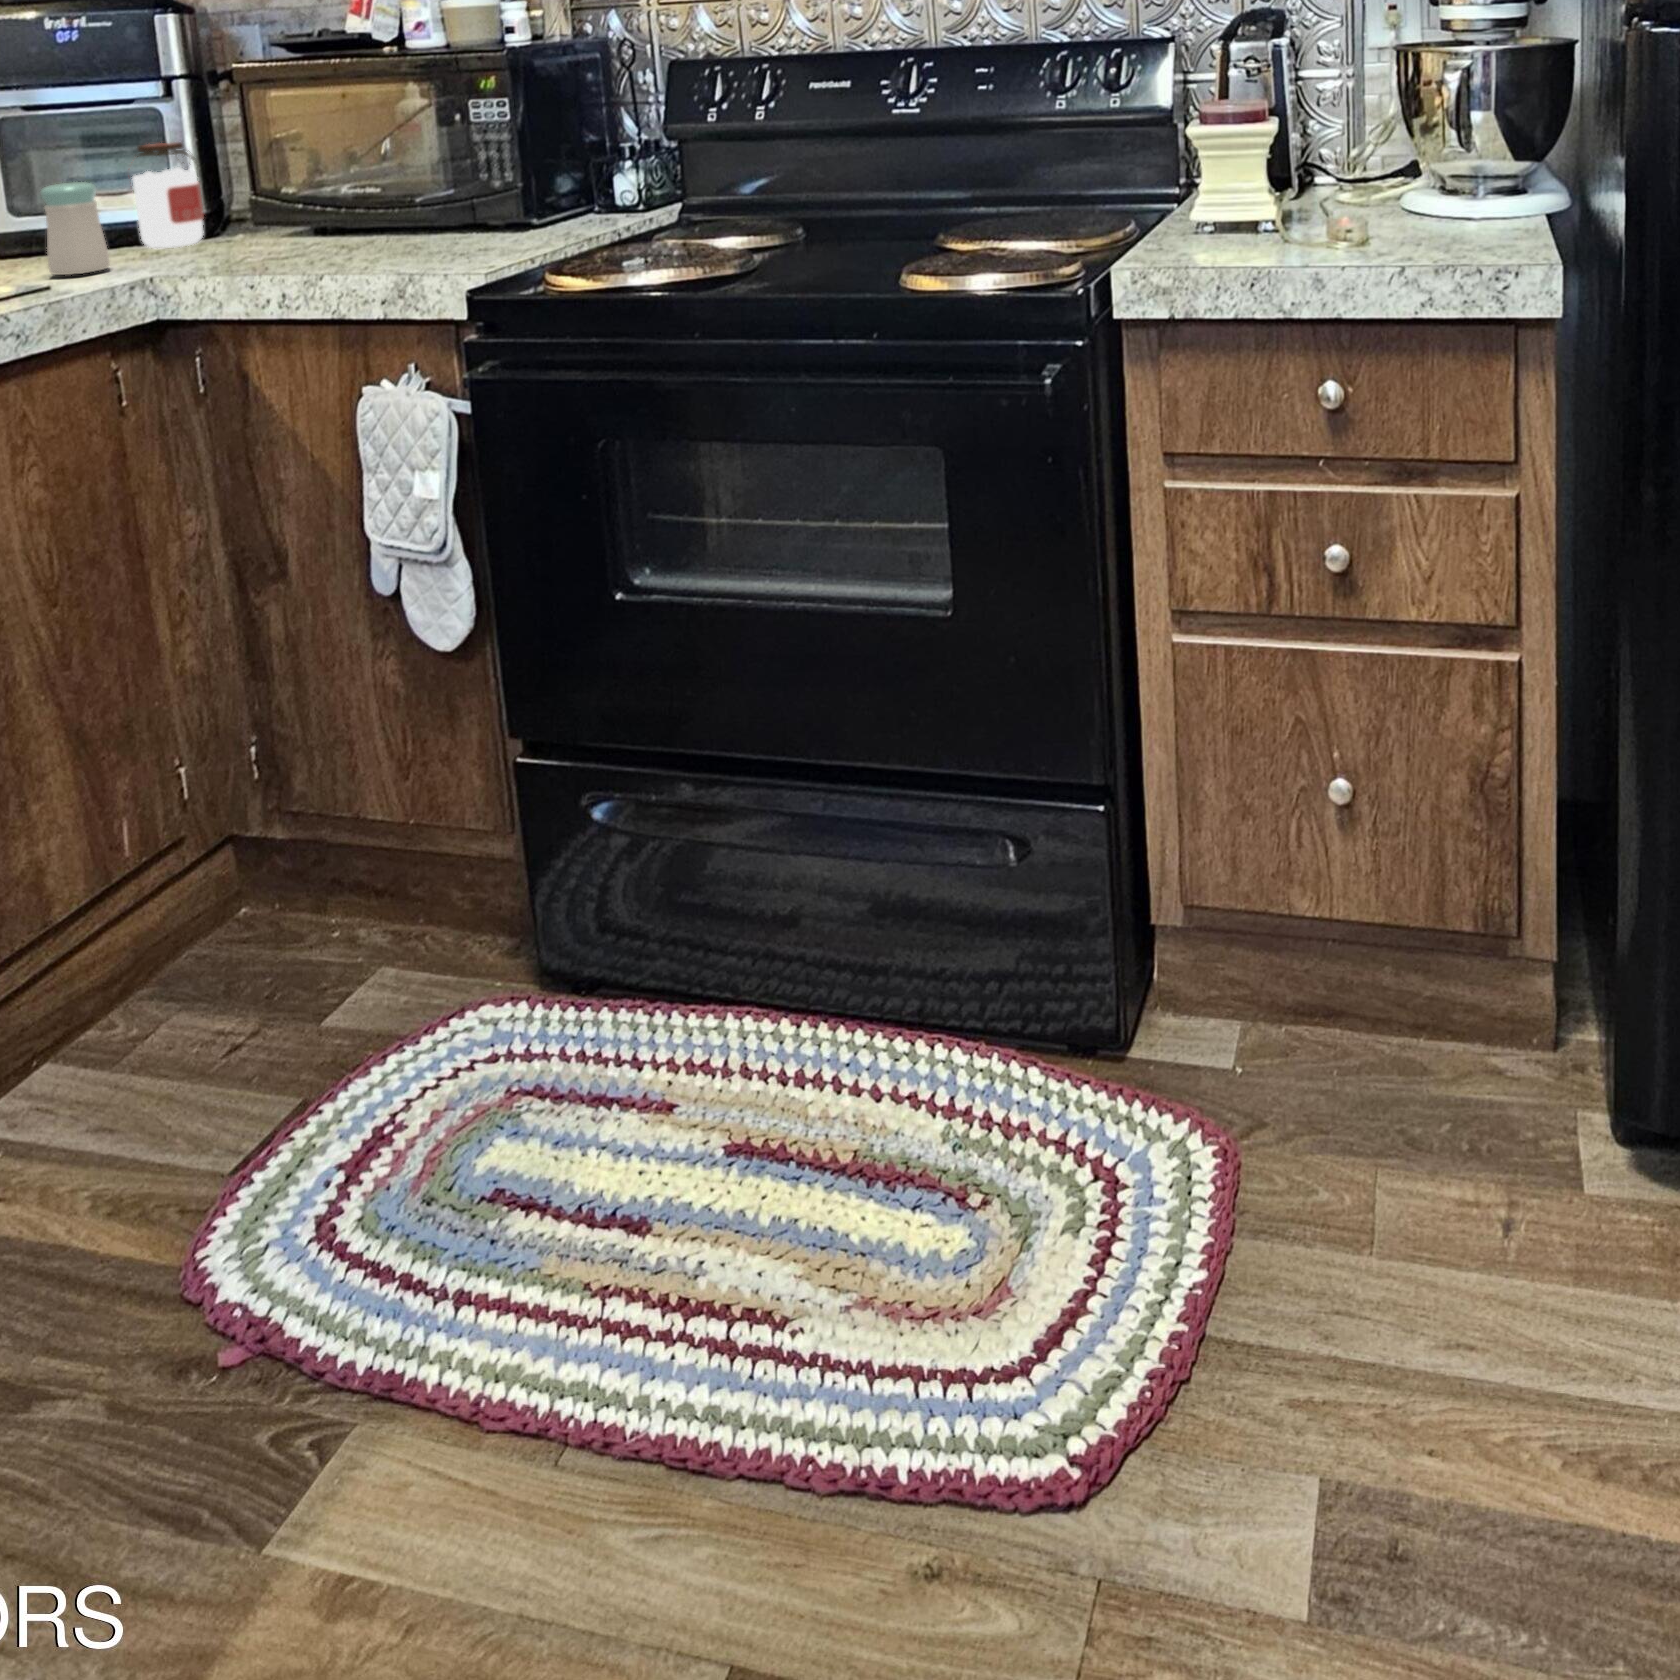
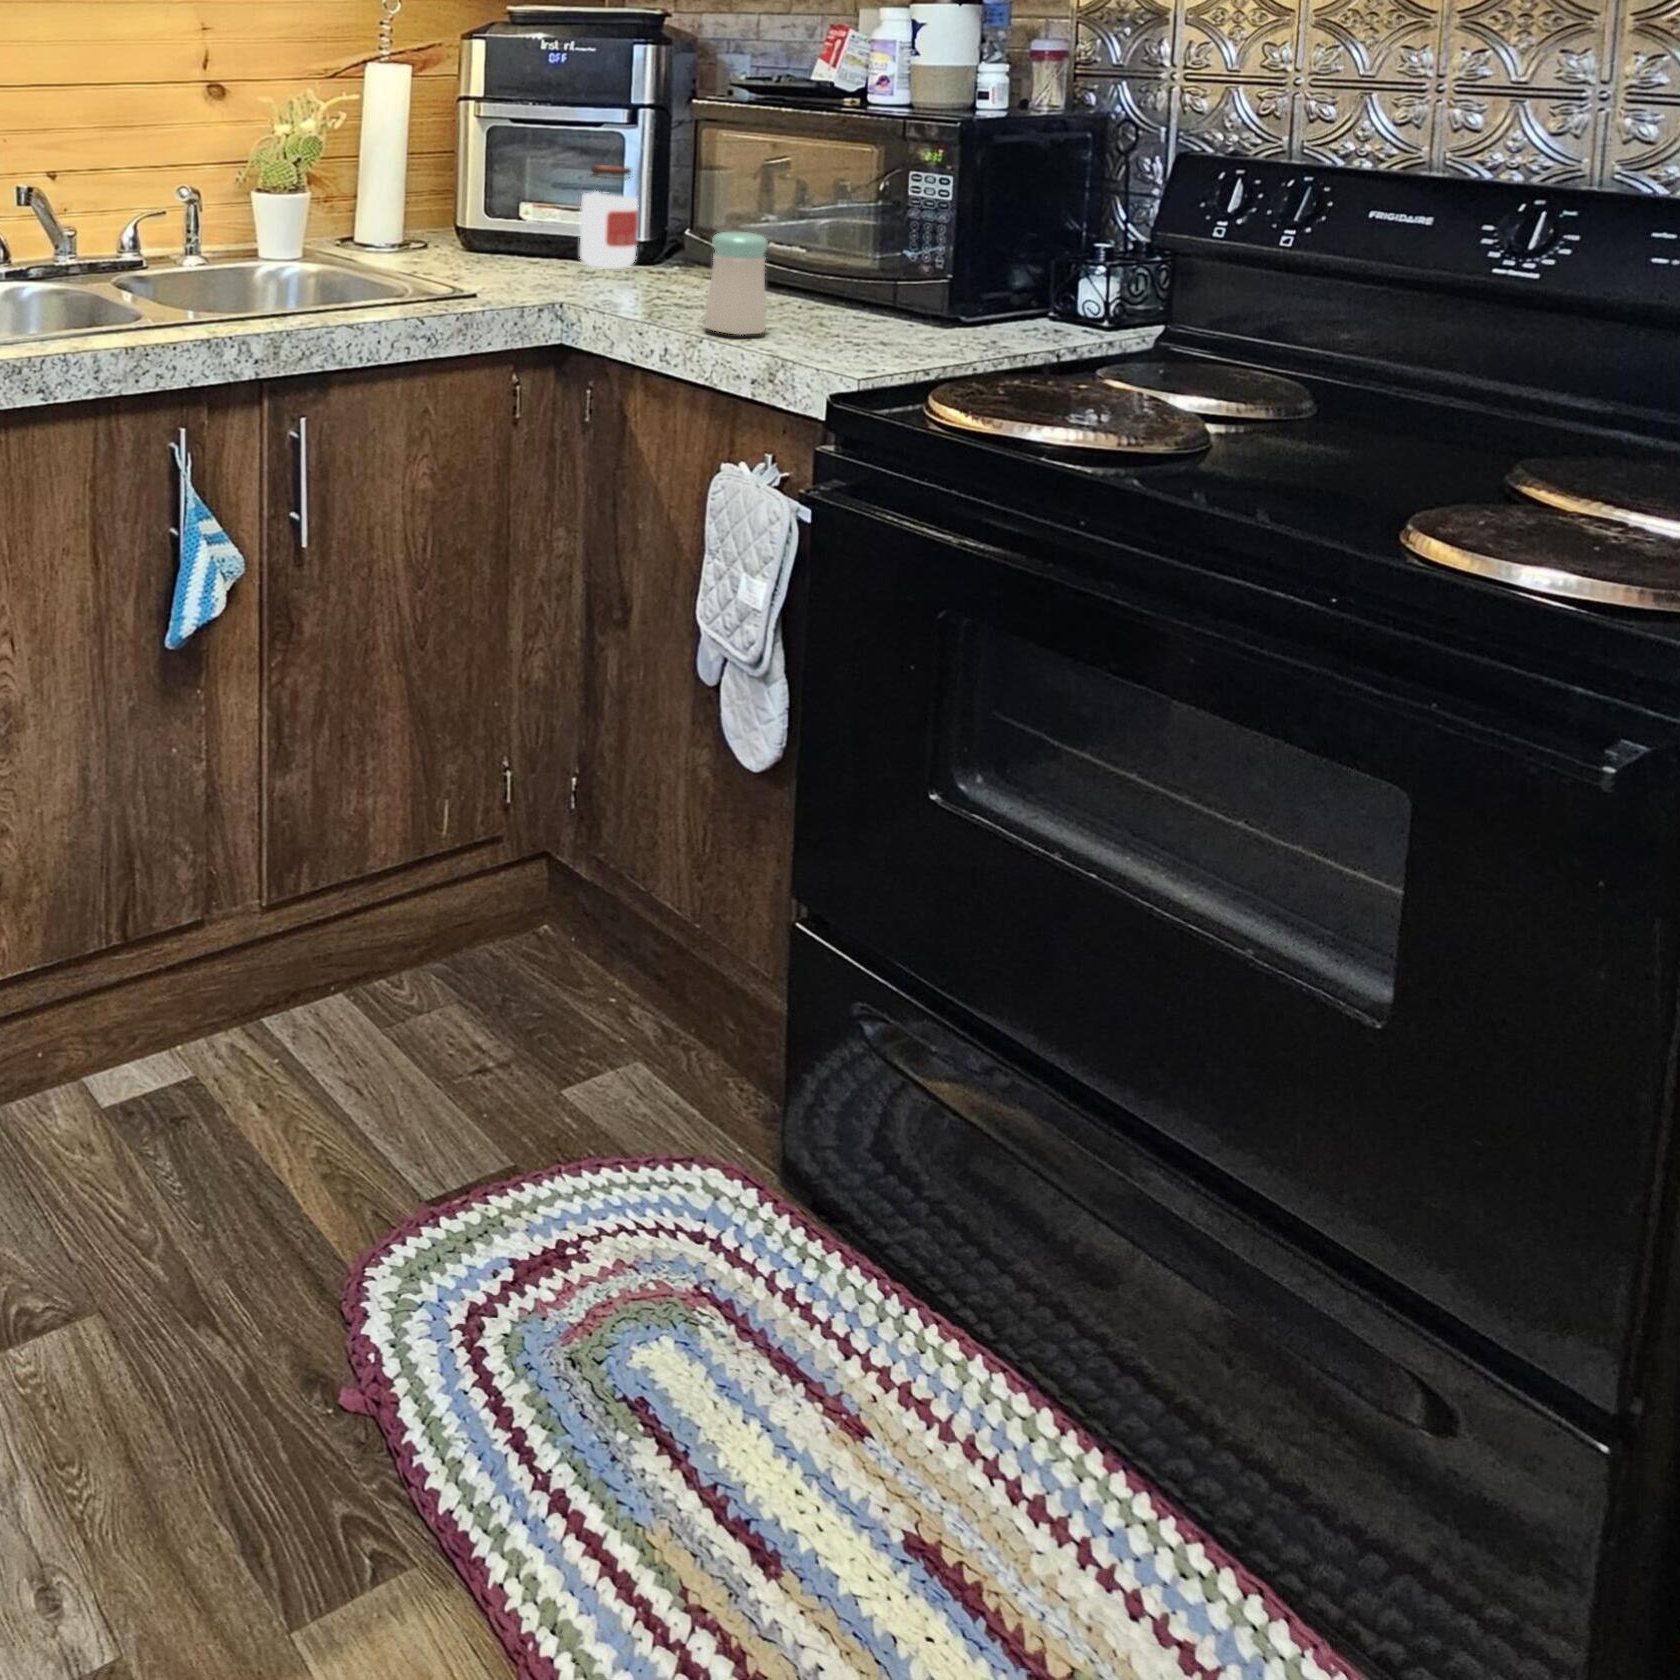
salt shaker: present [41,182,110,275] -> present [705,232,768,335]

